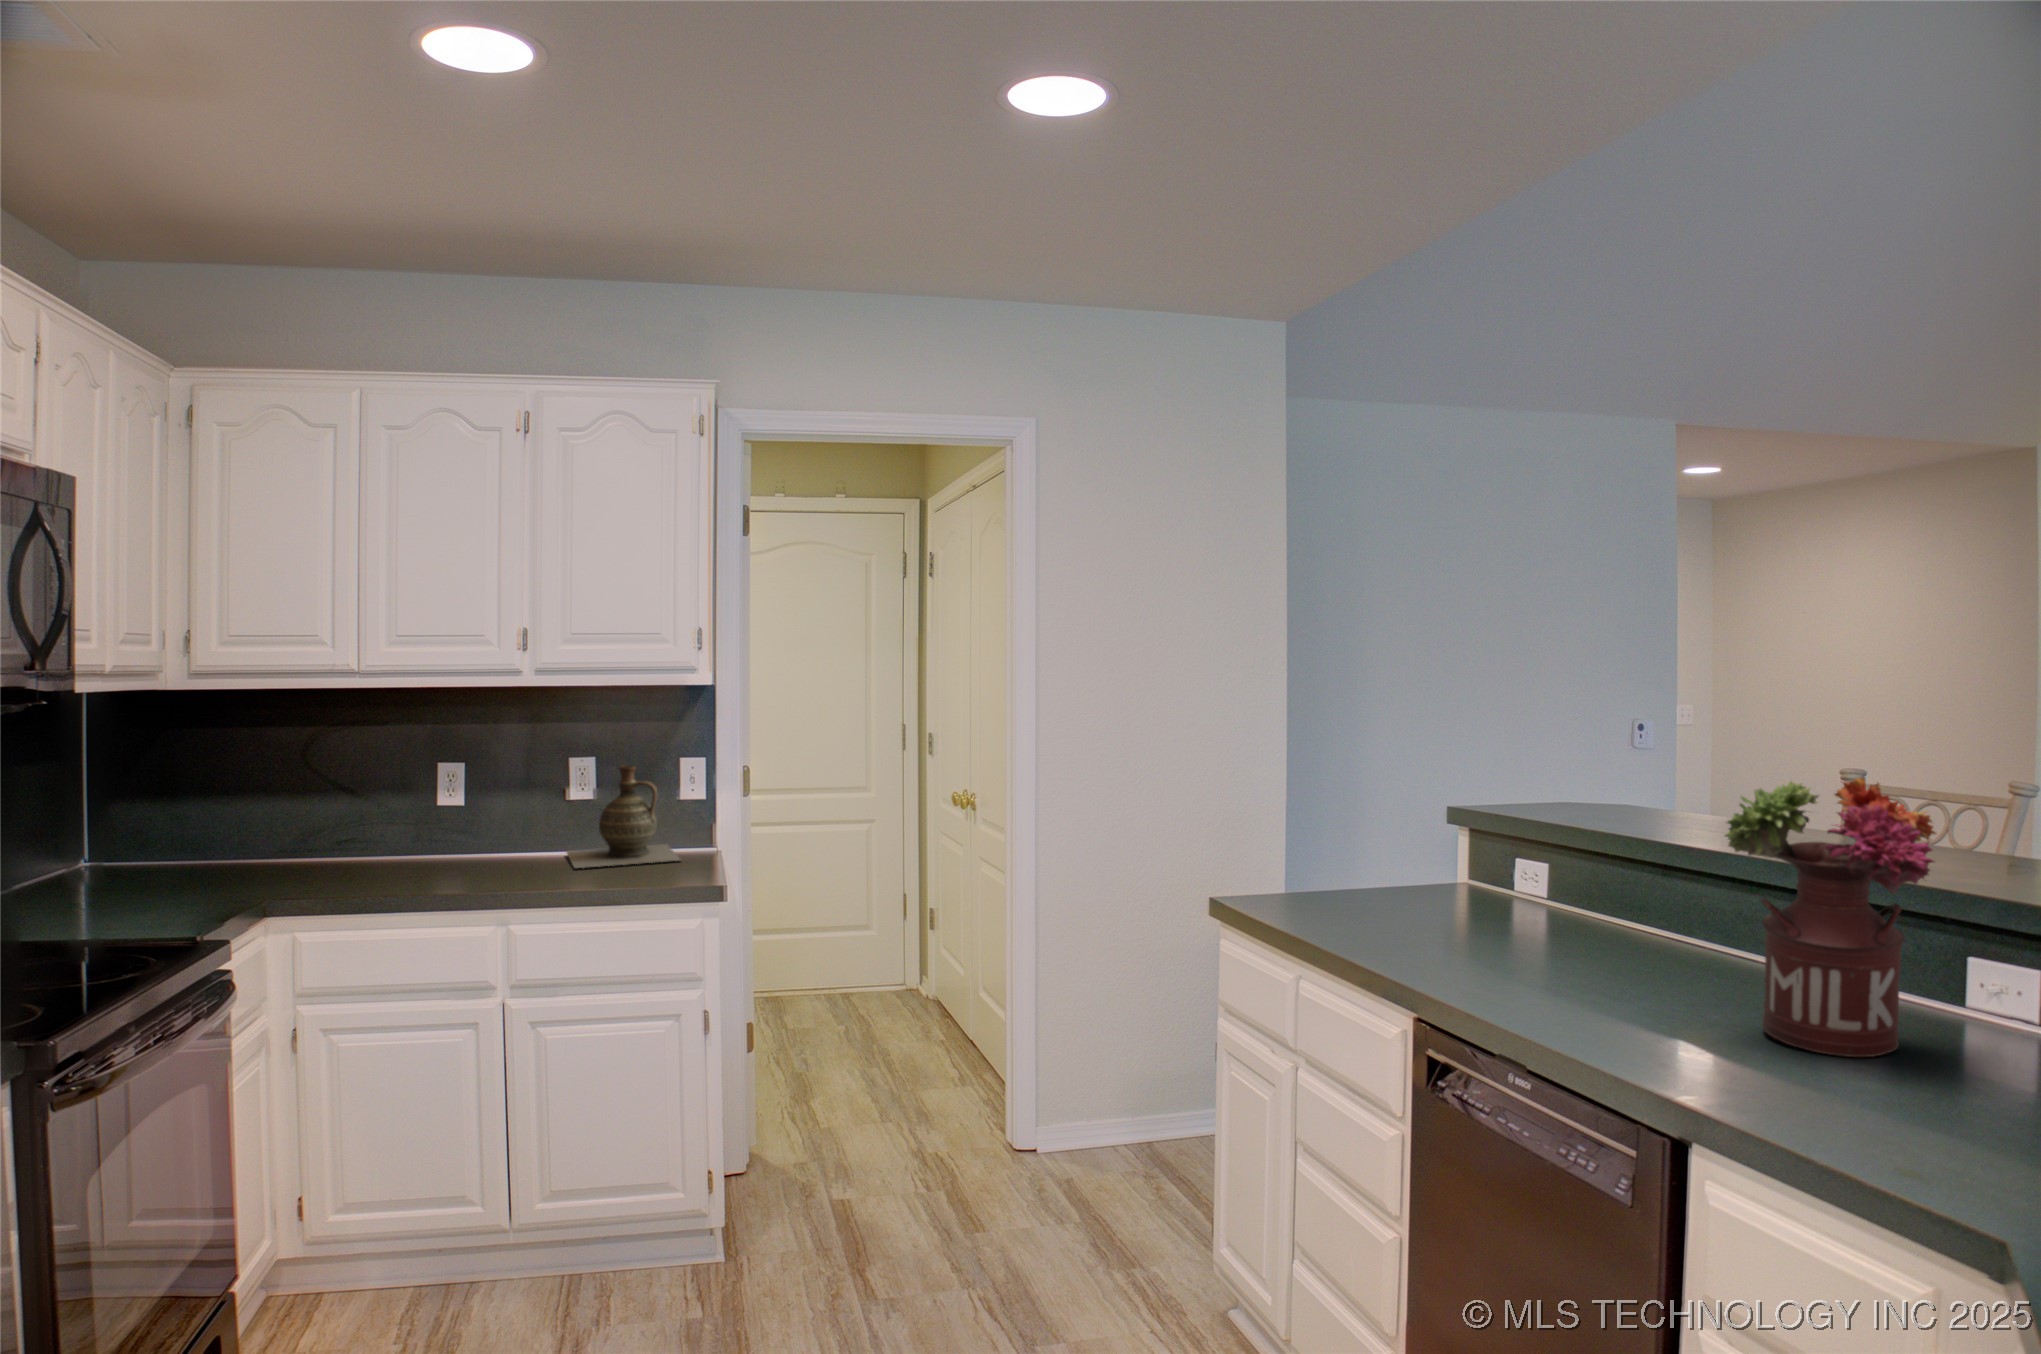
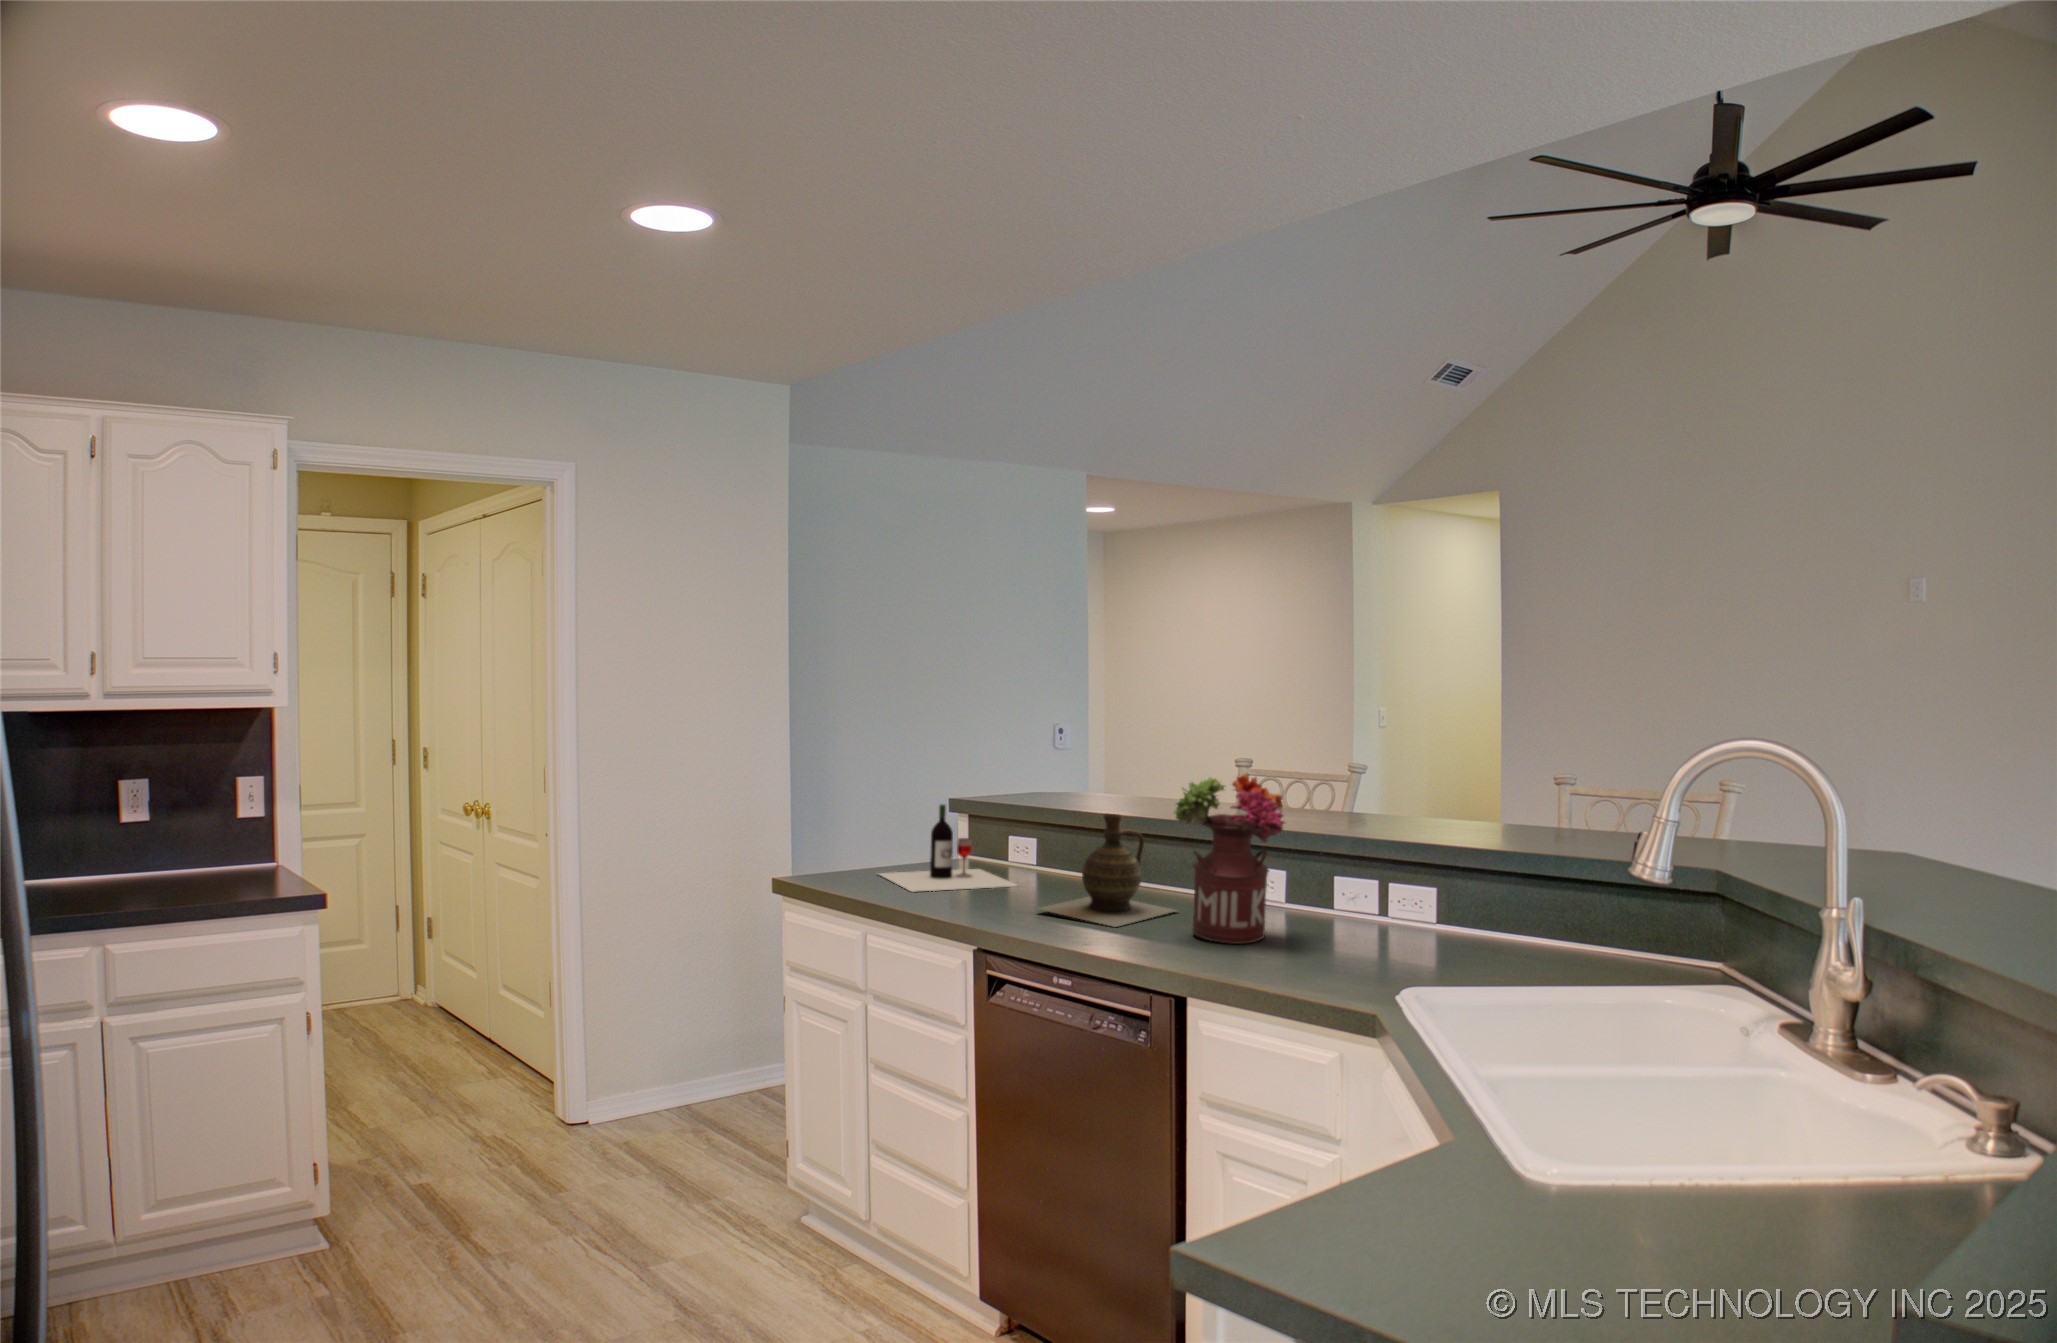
ceramic jug: present [567,766,681,868] -> present [1039,814,1175,927]
wine bottle: none [1329,811,1519,928] -> present [879,805,1017,892]

